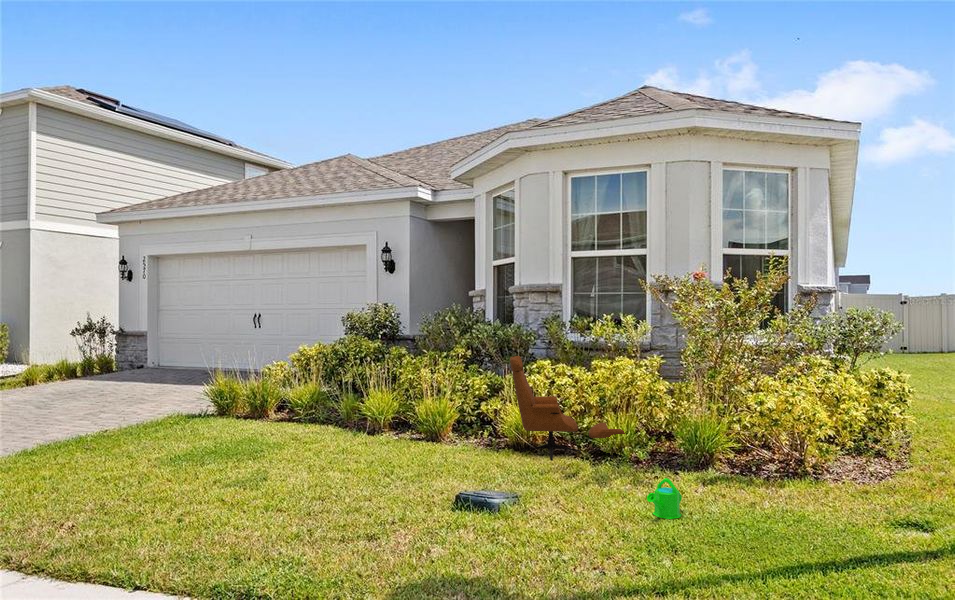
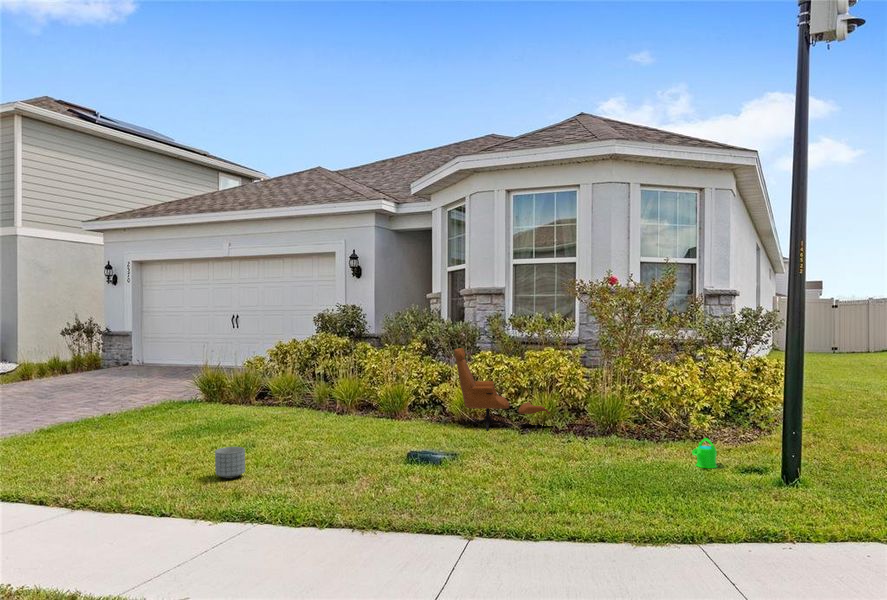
watering can: present [647,478,682,519] -> present [692,438,717,468]
planter: none [192,494,234,540] -> present [215,447,245,479]

